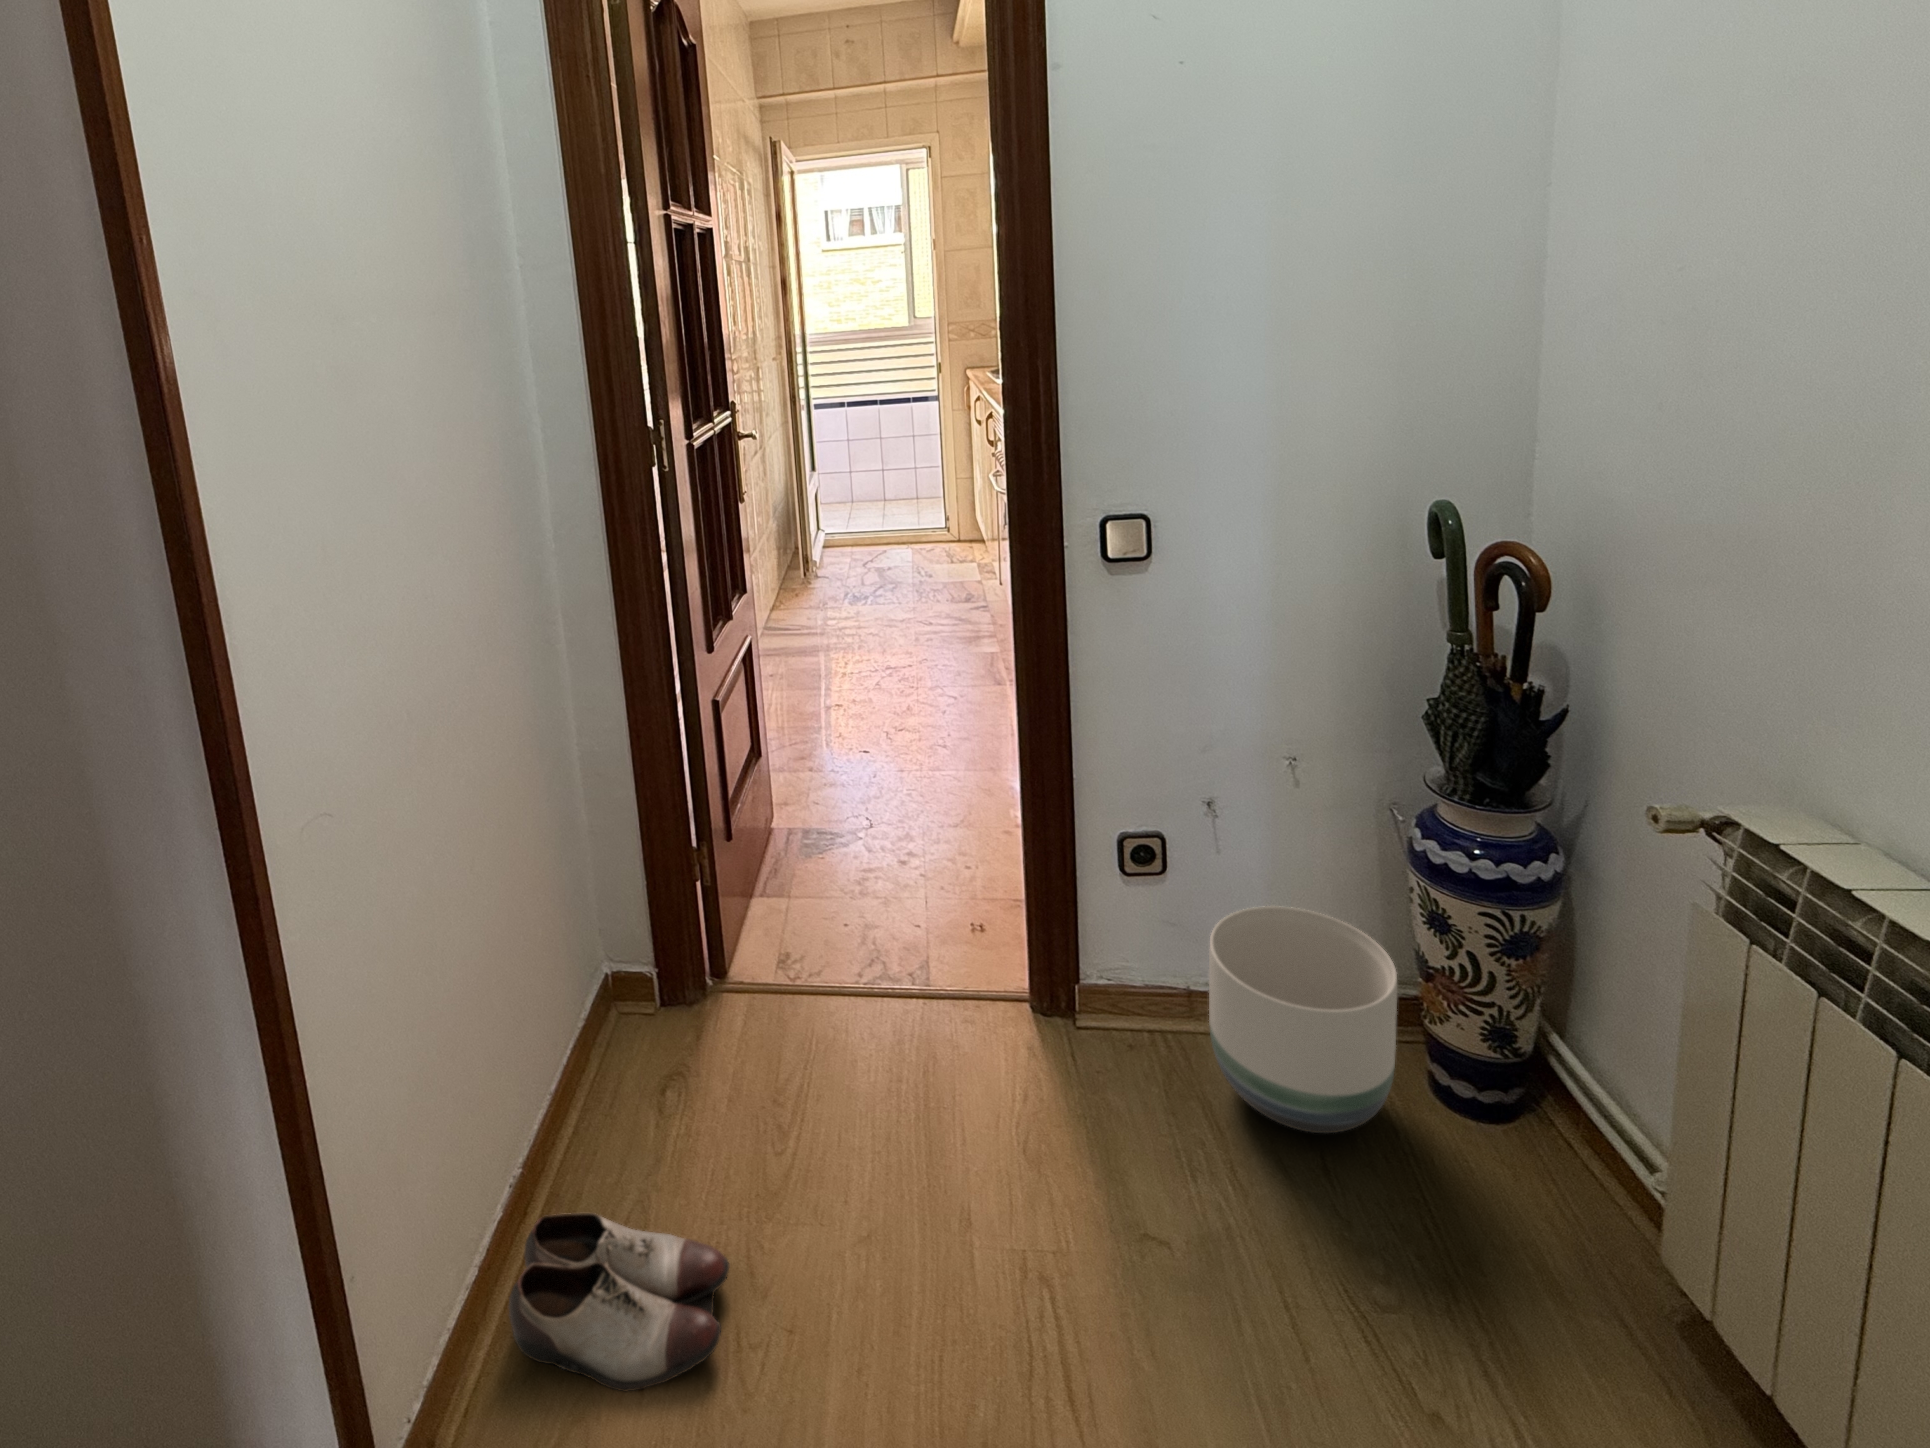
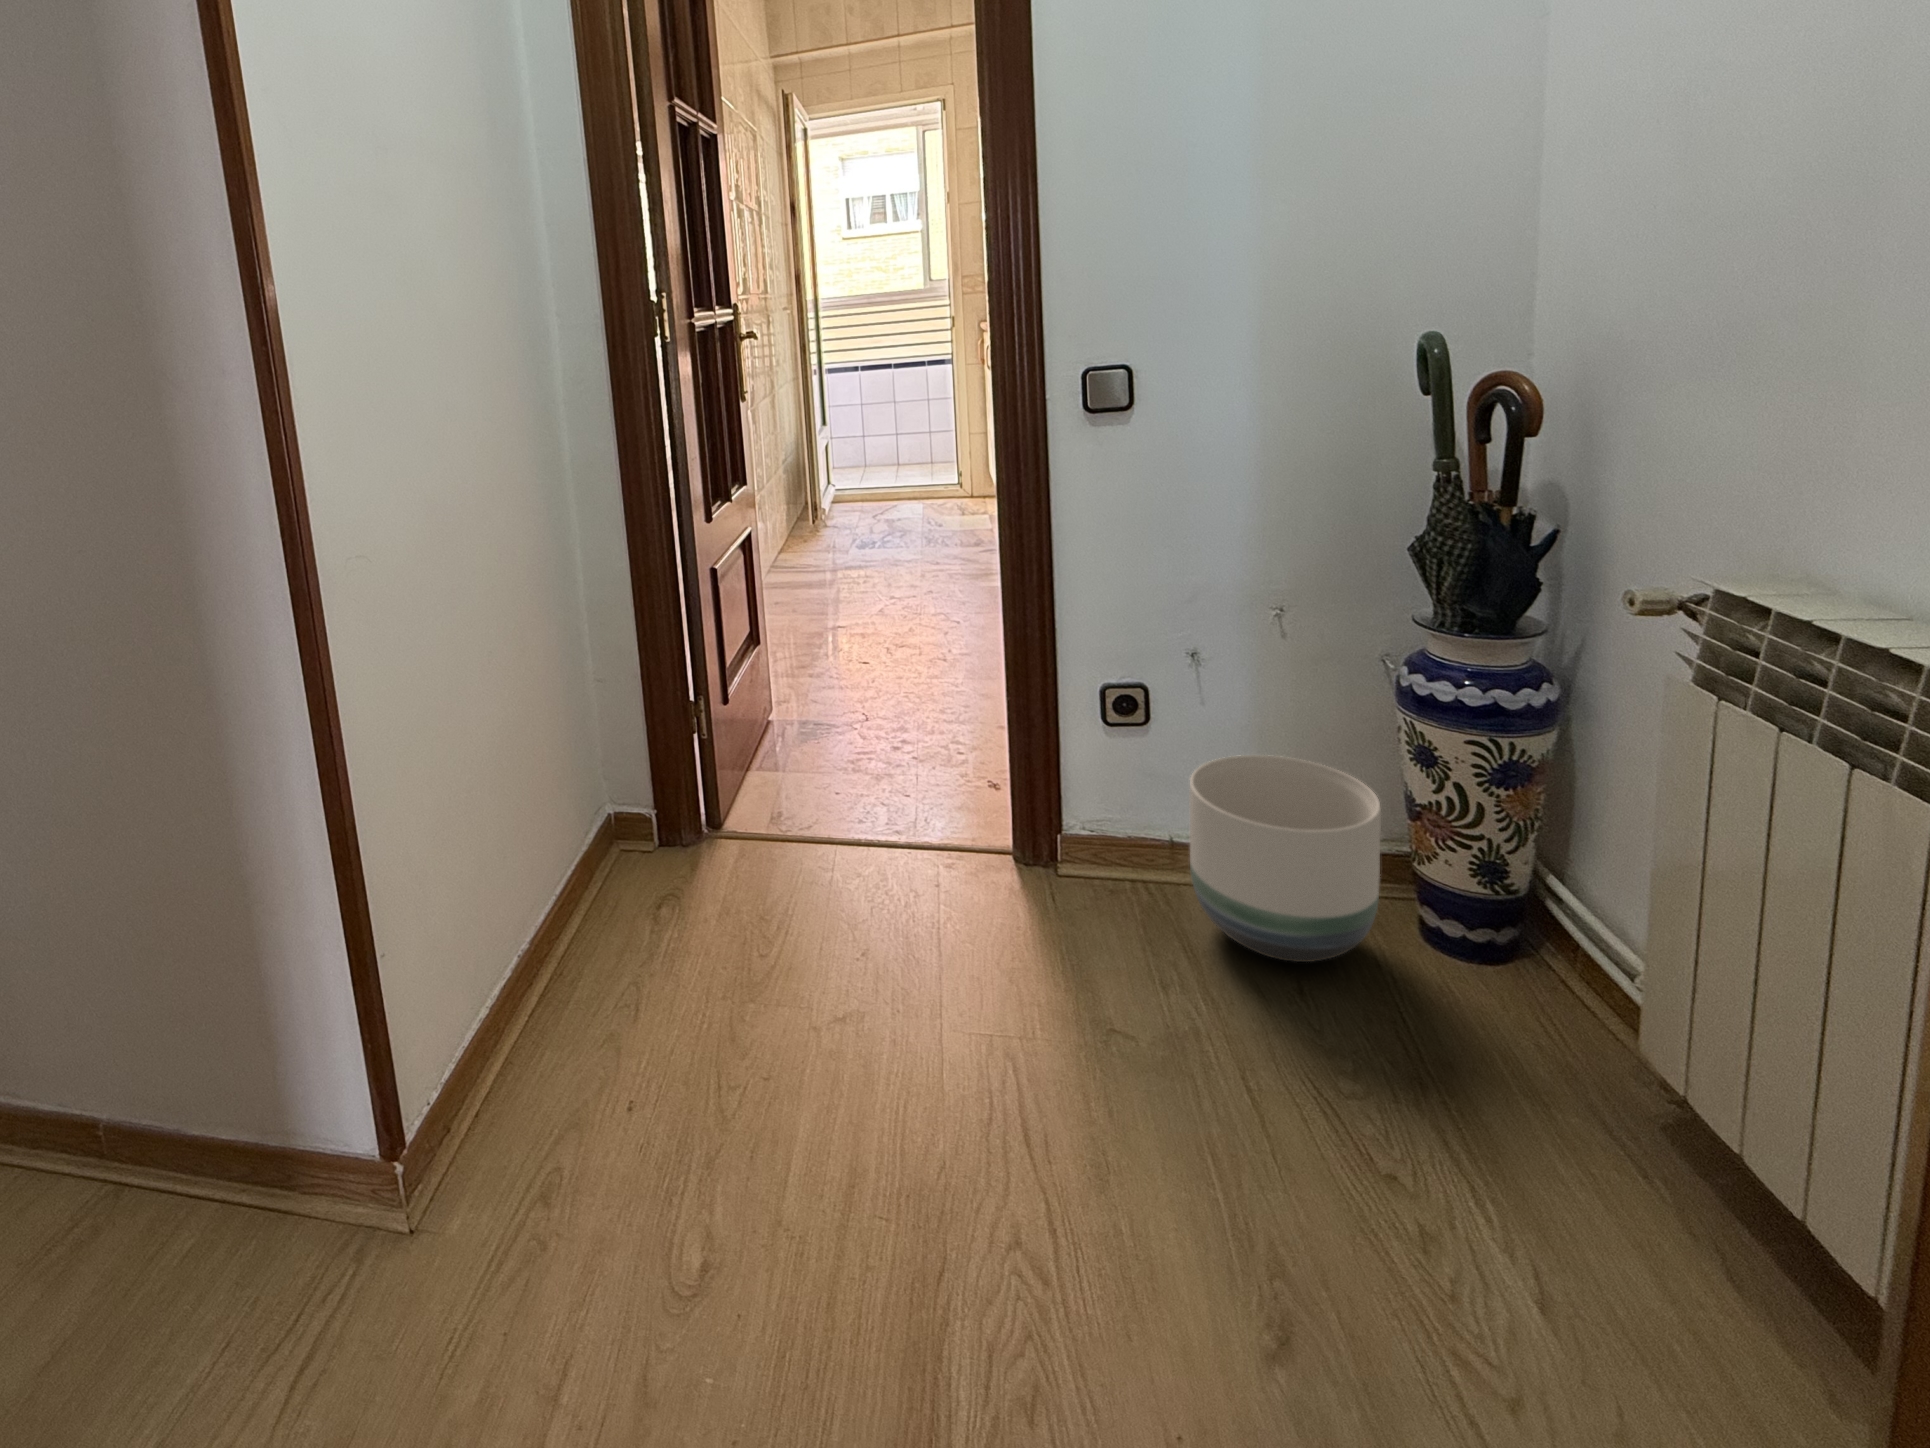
shoe: present [508,1213,730,1391] -> none [516,977,715,1115]

